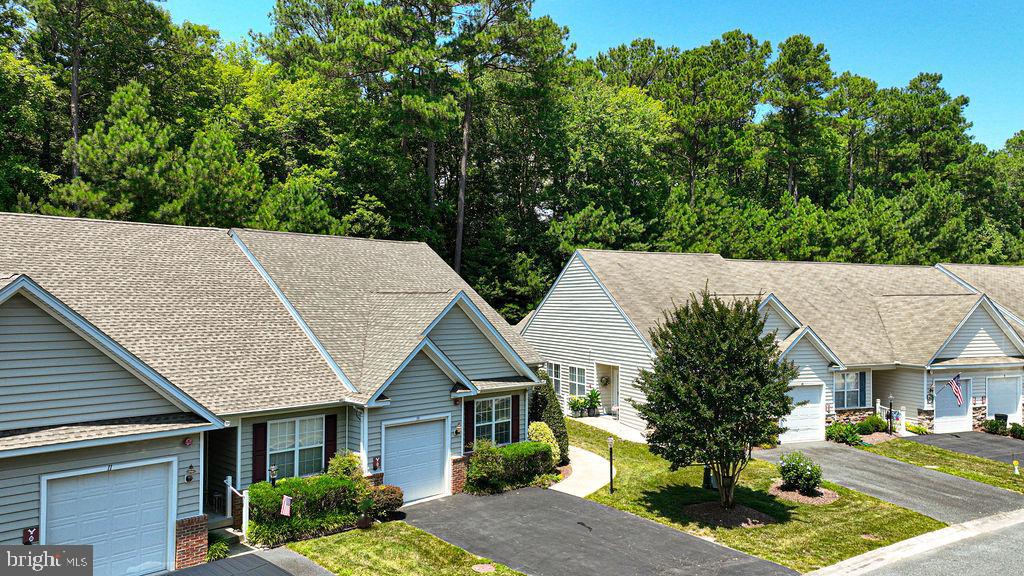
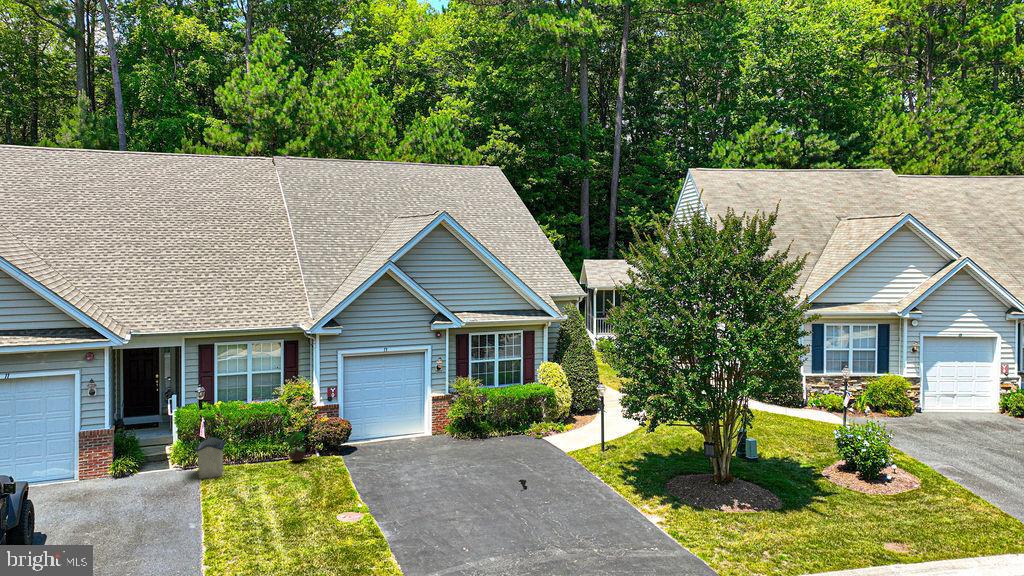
trash can: none [283,510,315,551] -> present [194,437,226,479]

